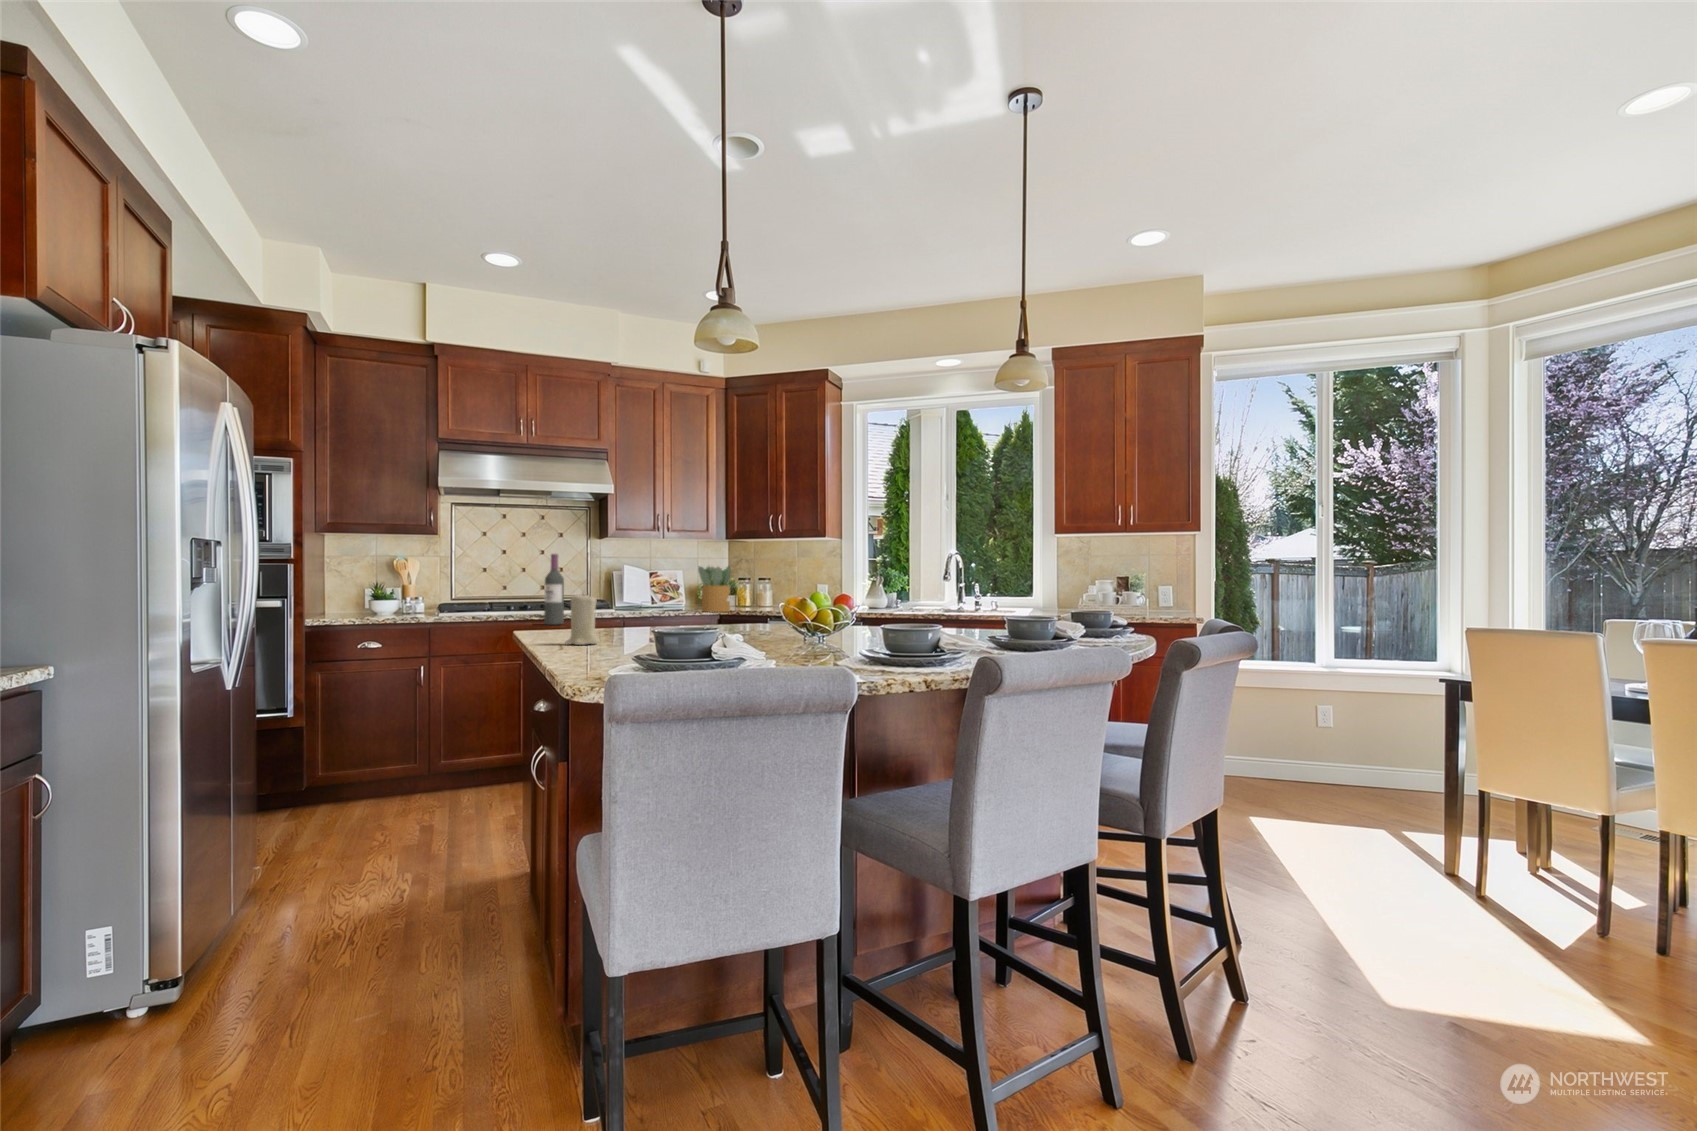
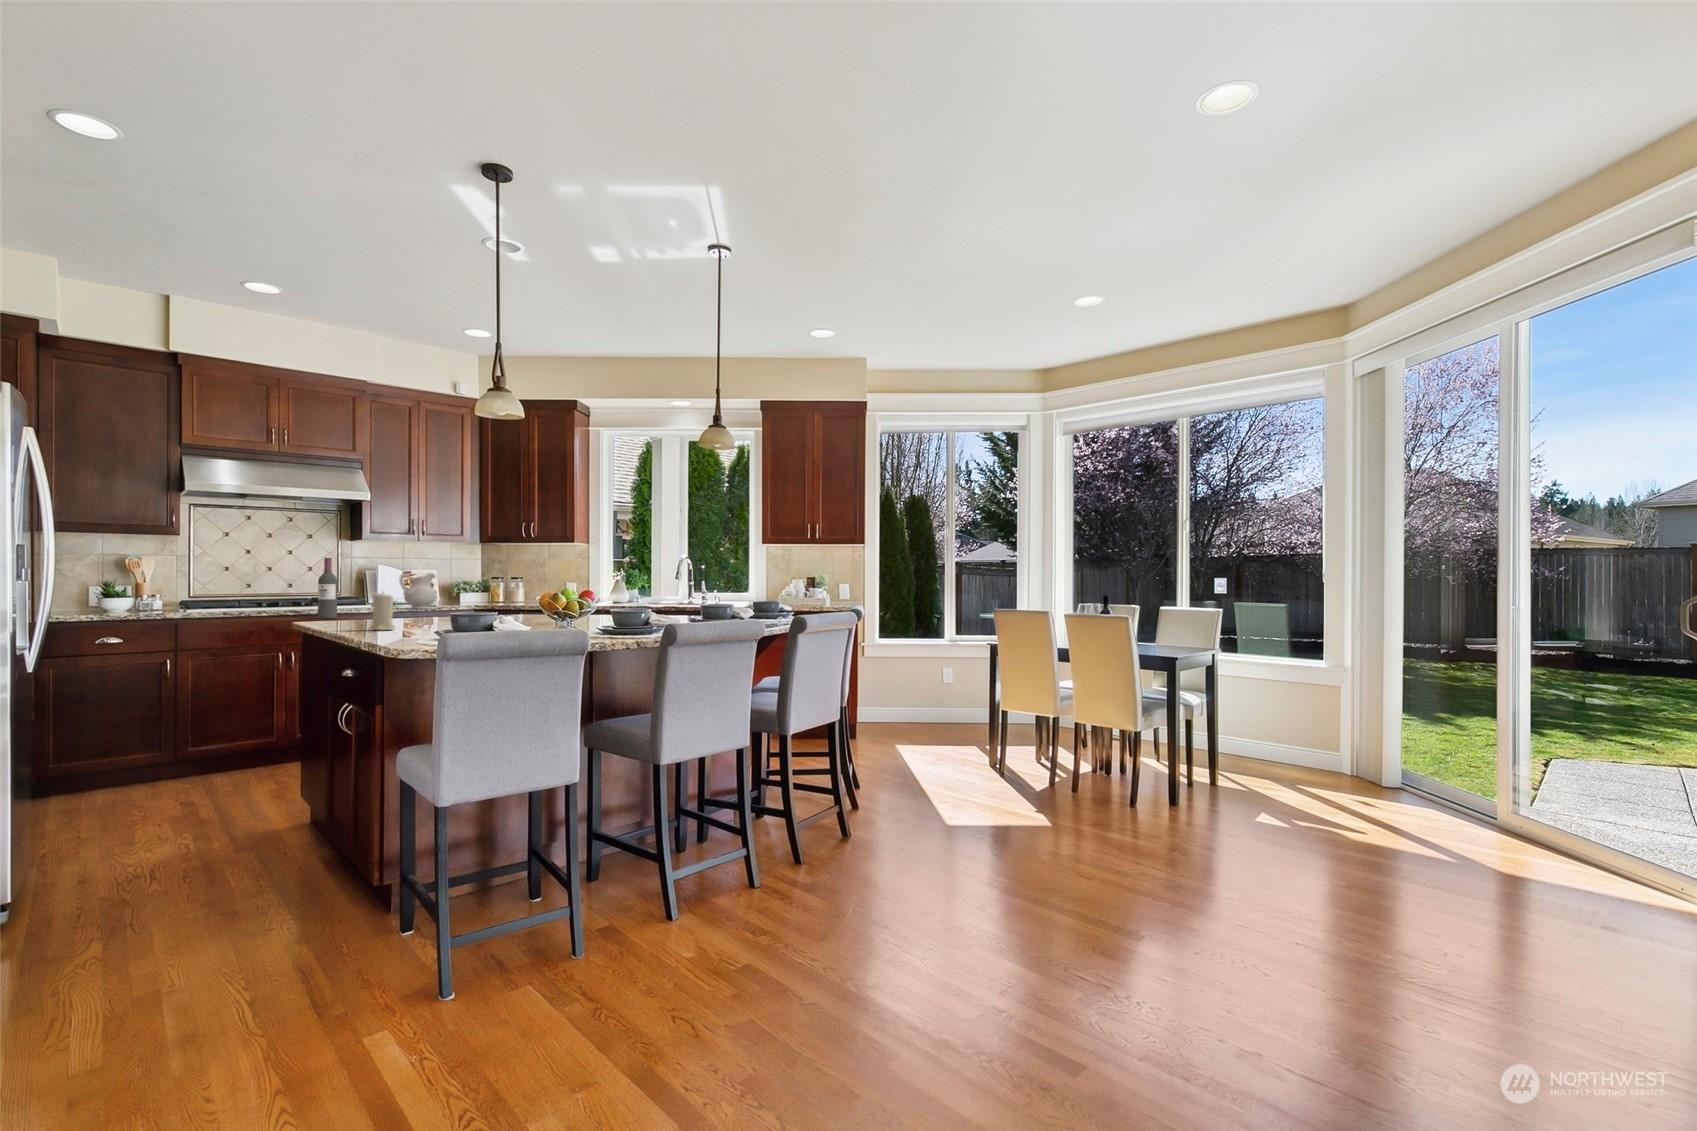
potted plant: present [698,566,731,612] -> none [452,565,485,607]
ceramic pitcher: none [643,572,681,614] -> present [400,572,437,609]

